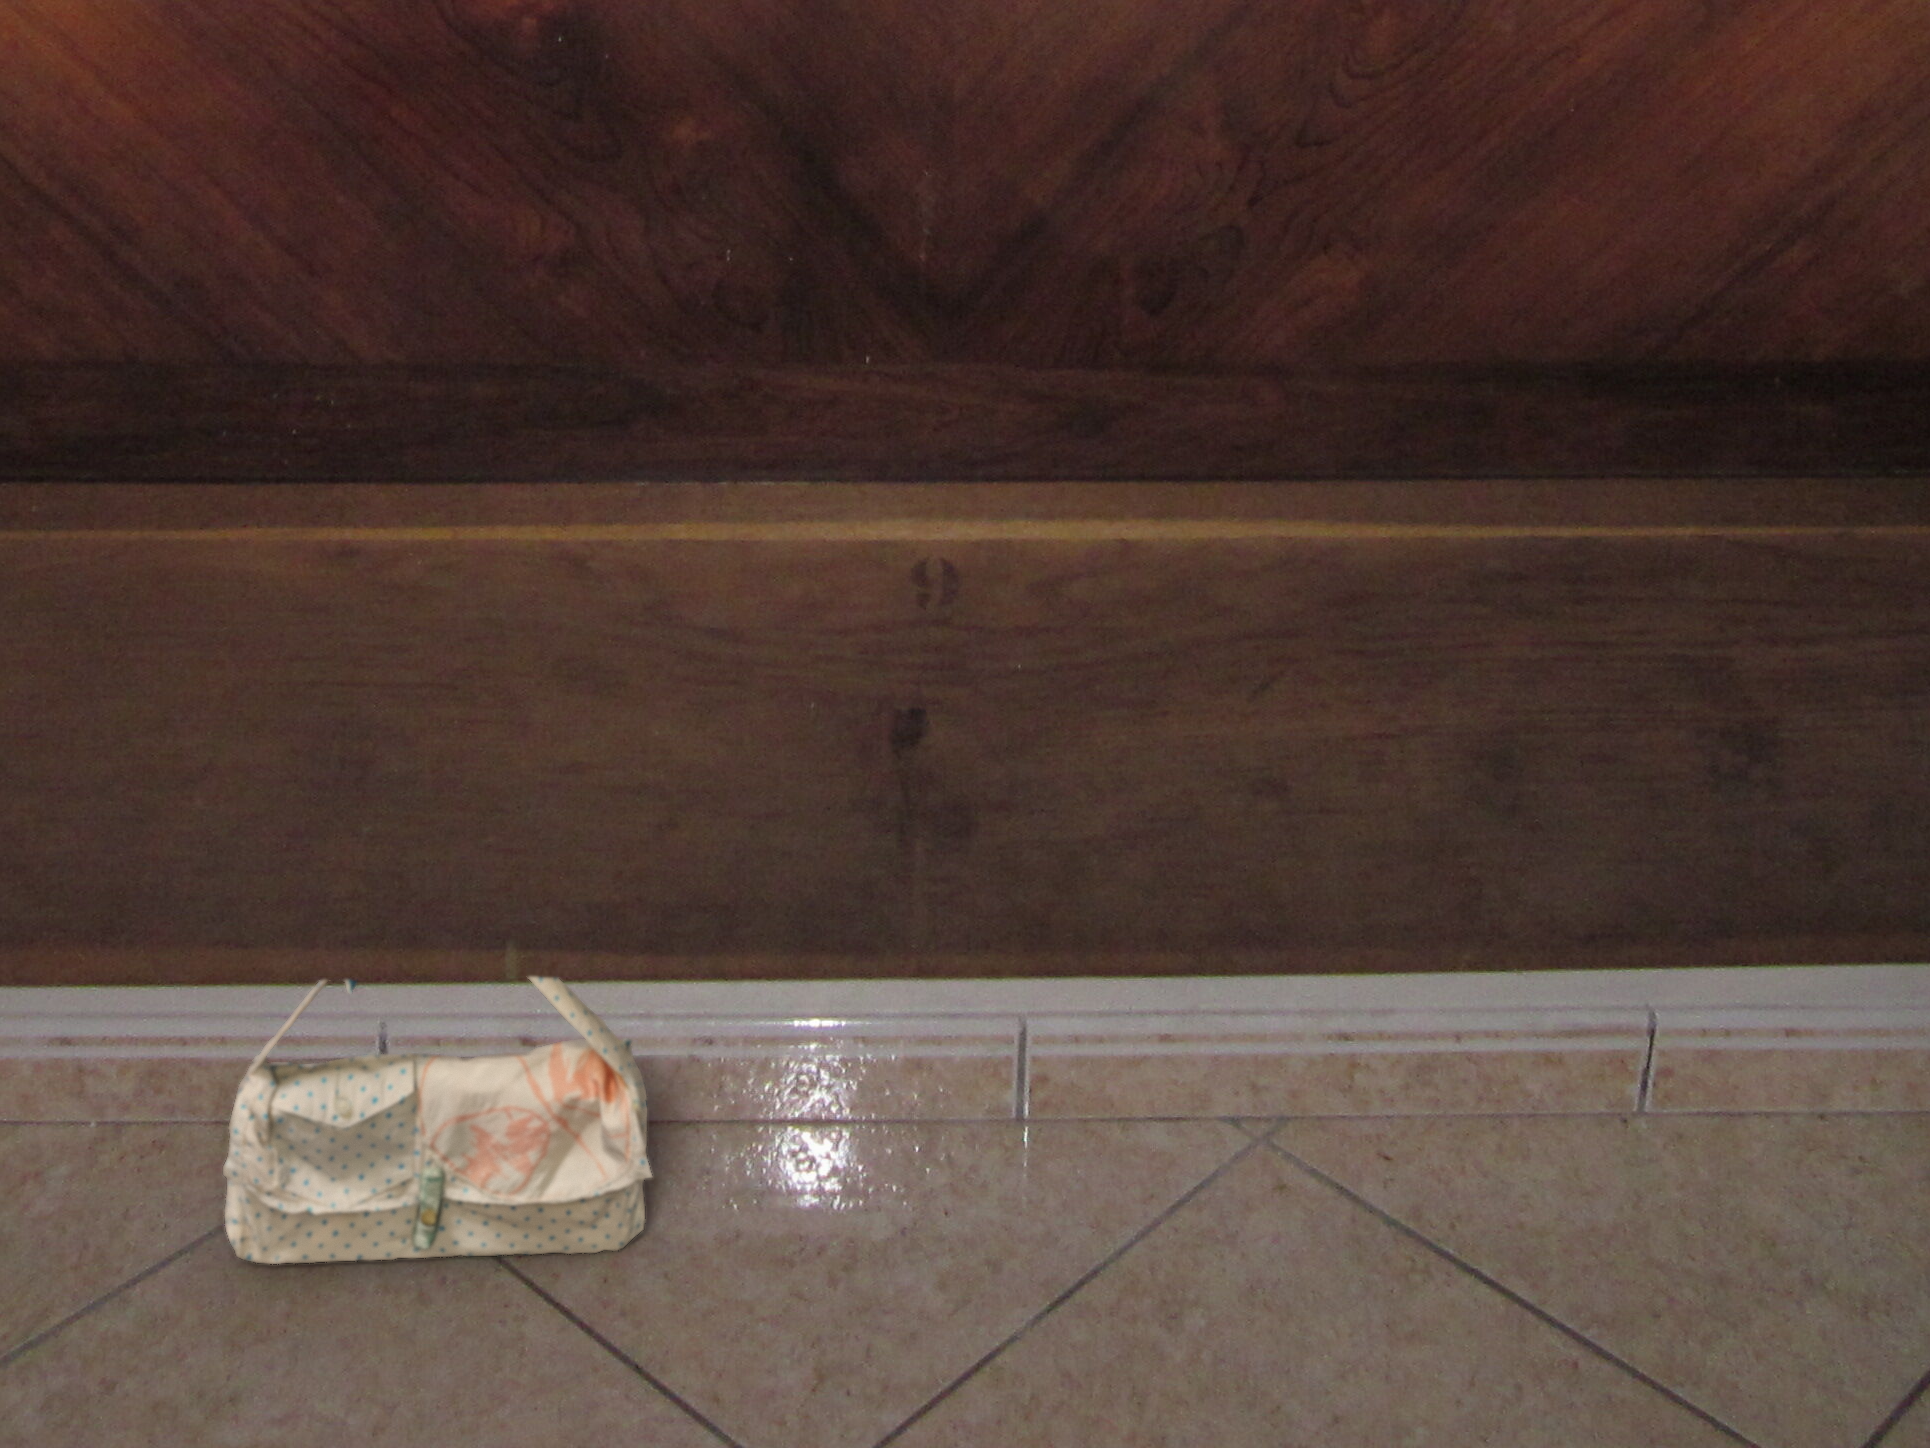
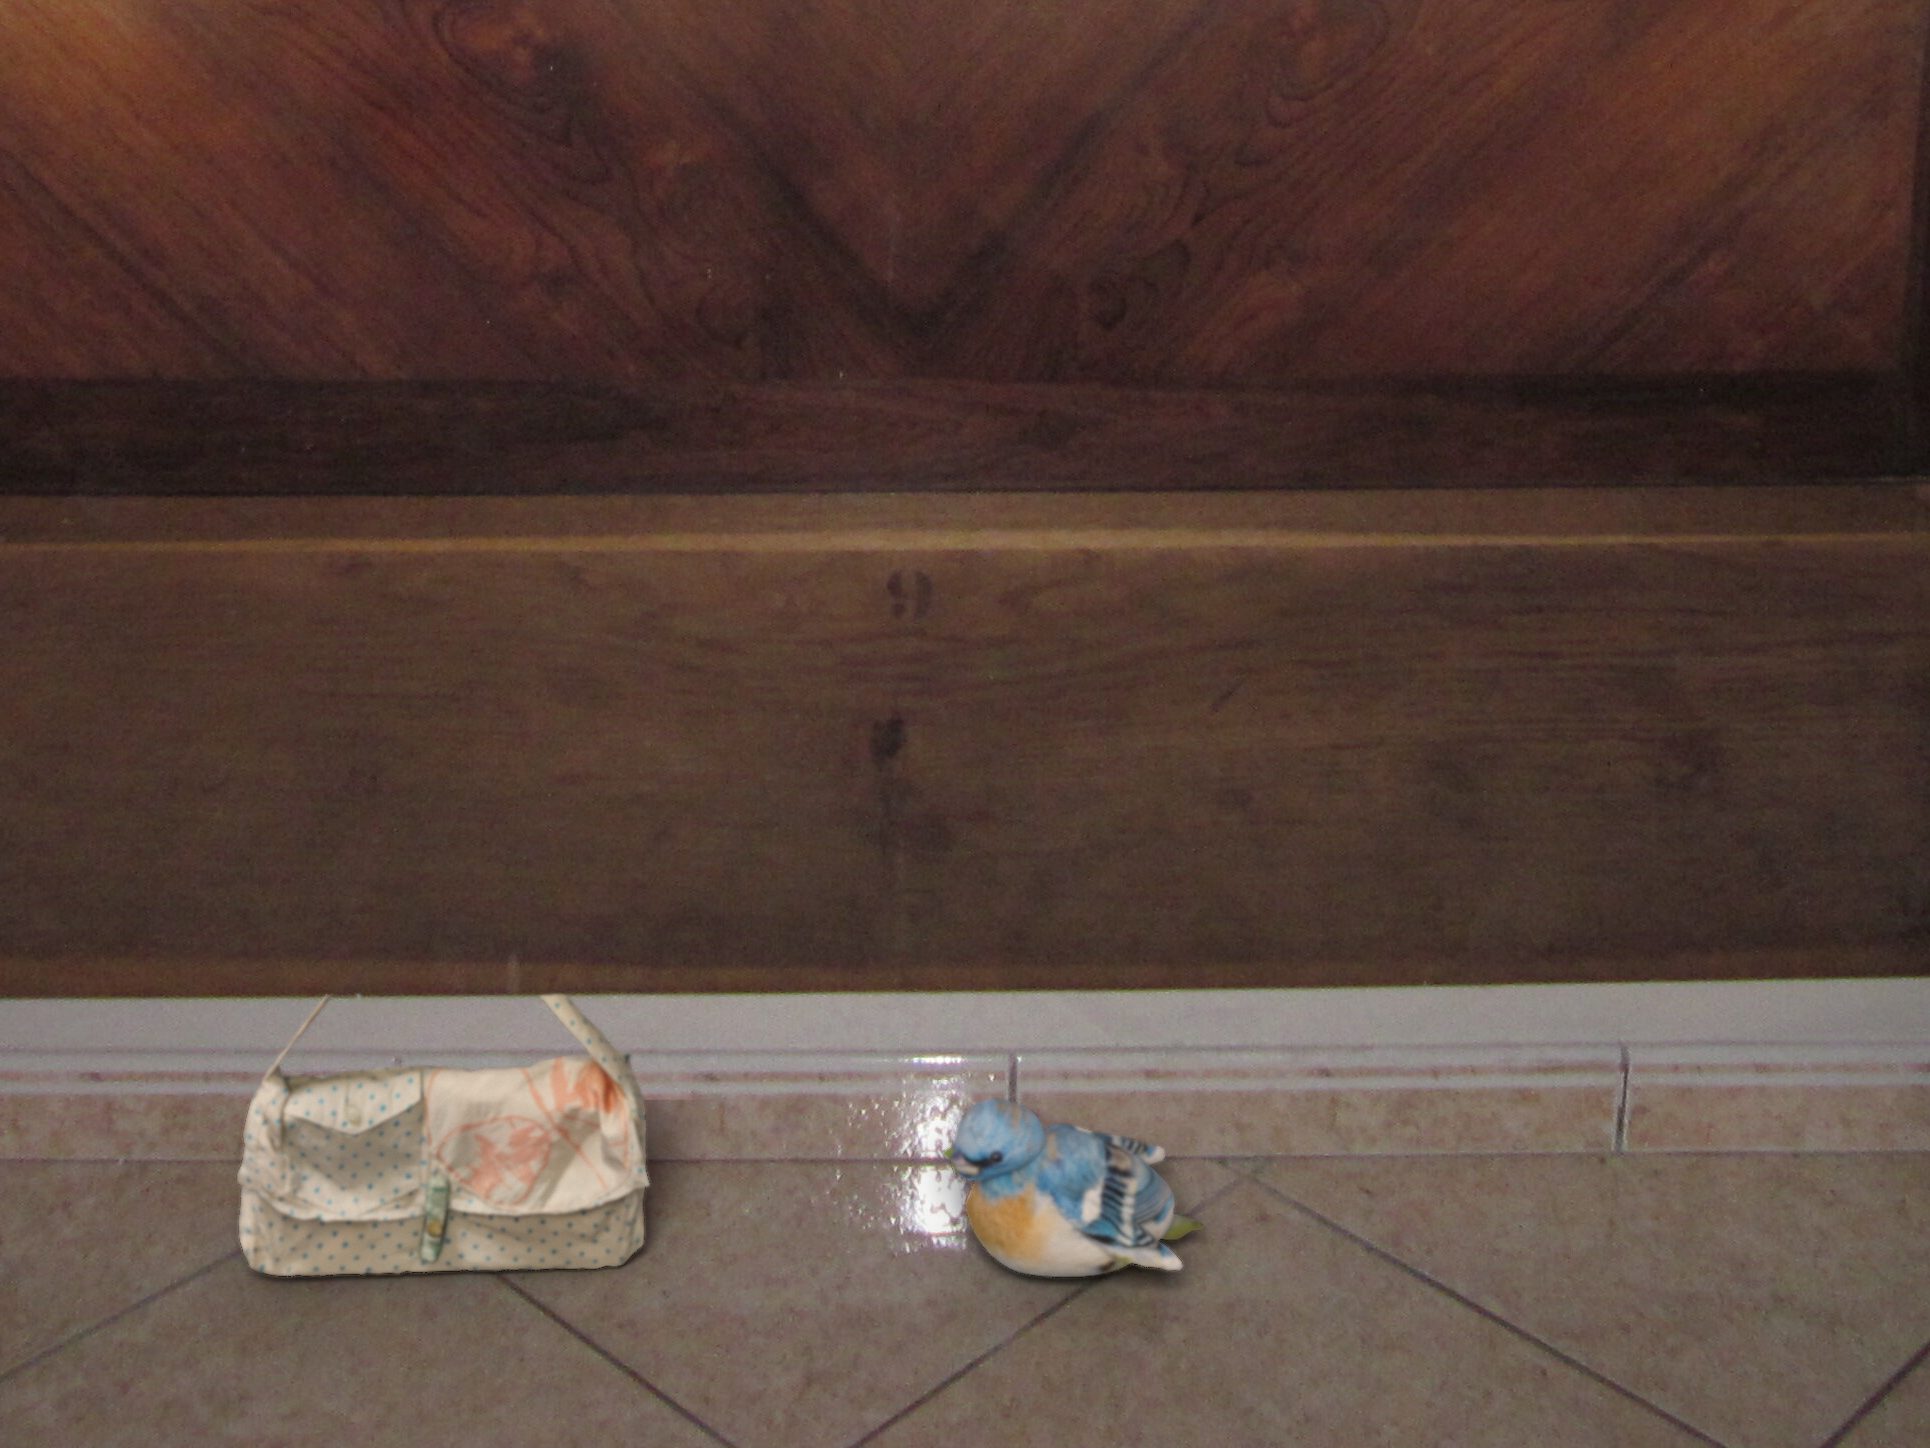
plush toy: none [954,1086,1220,1264] -> present [943,1099,1203,1277]

